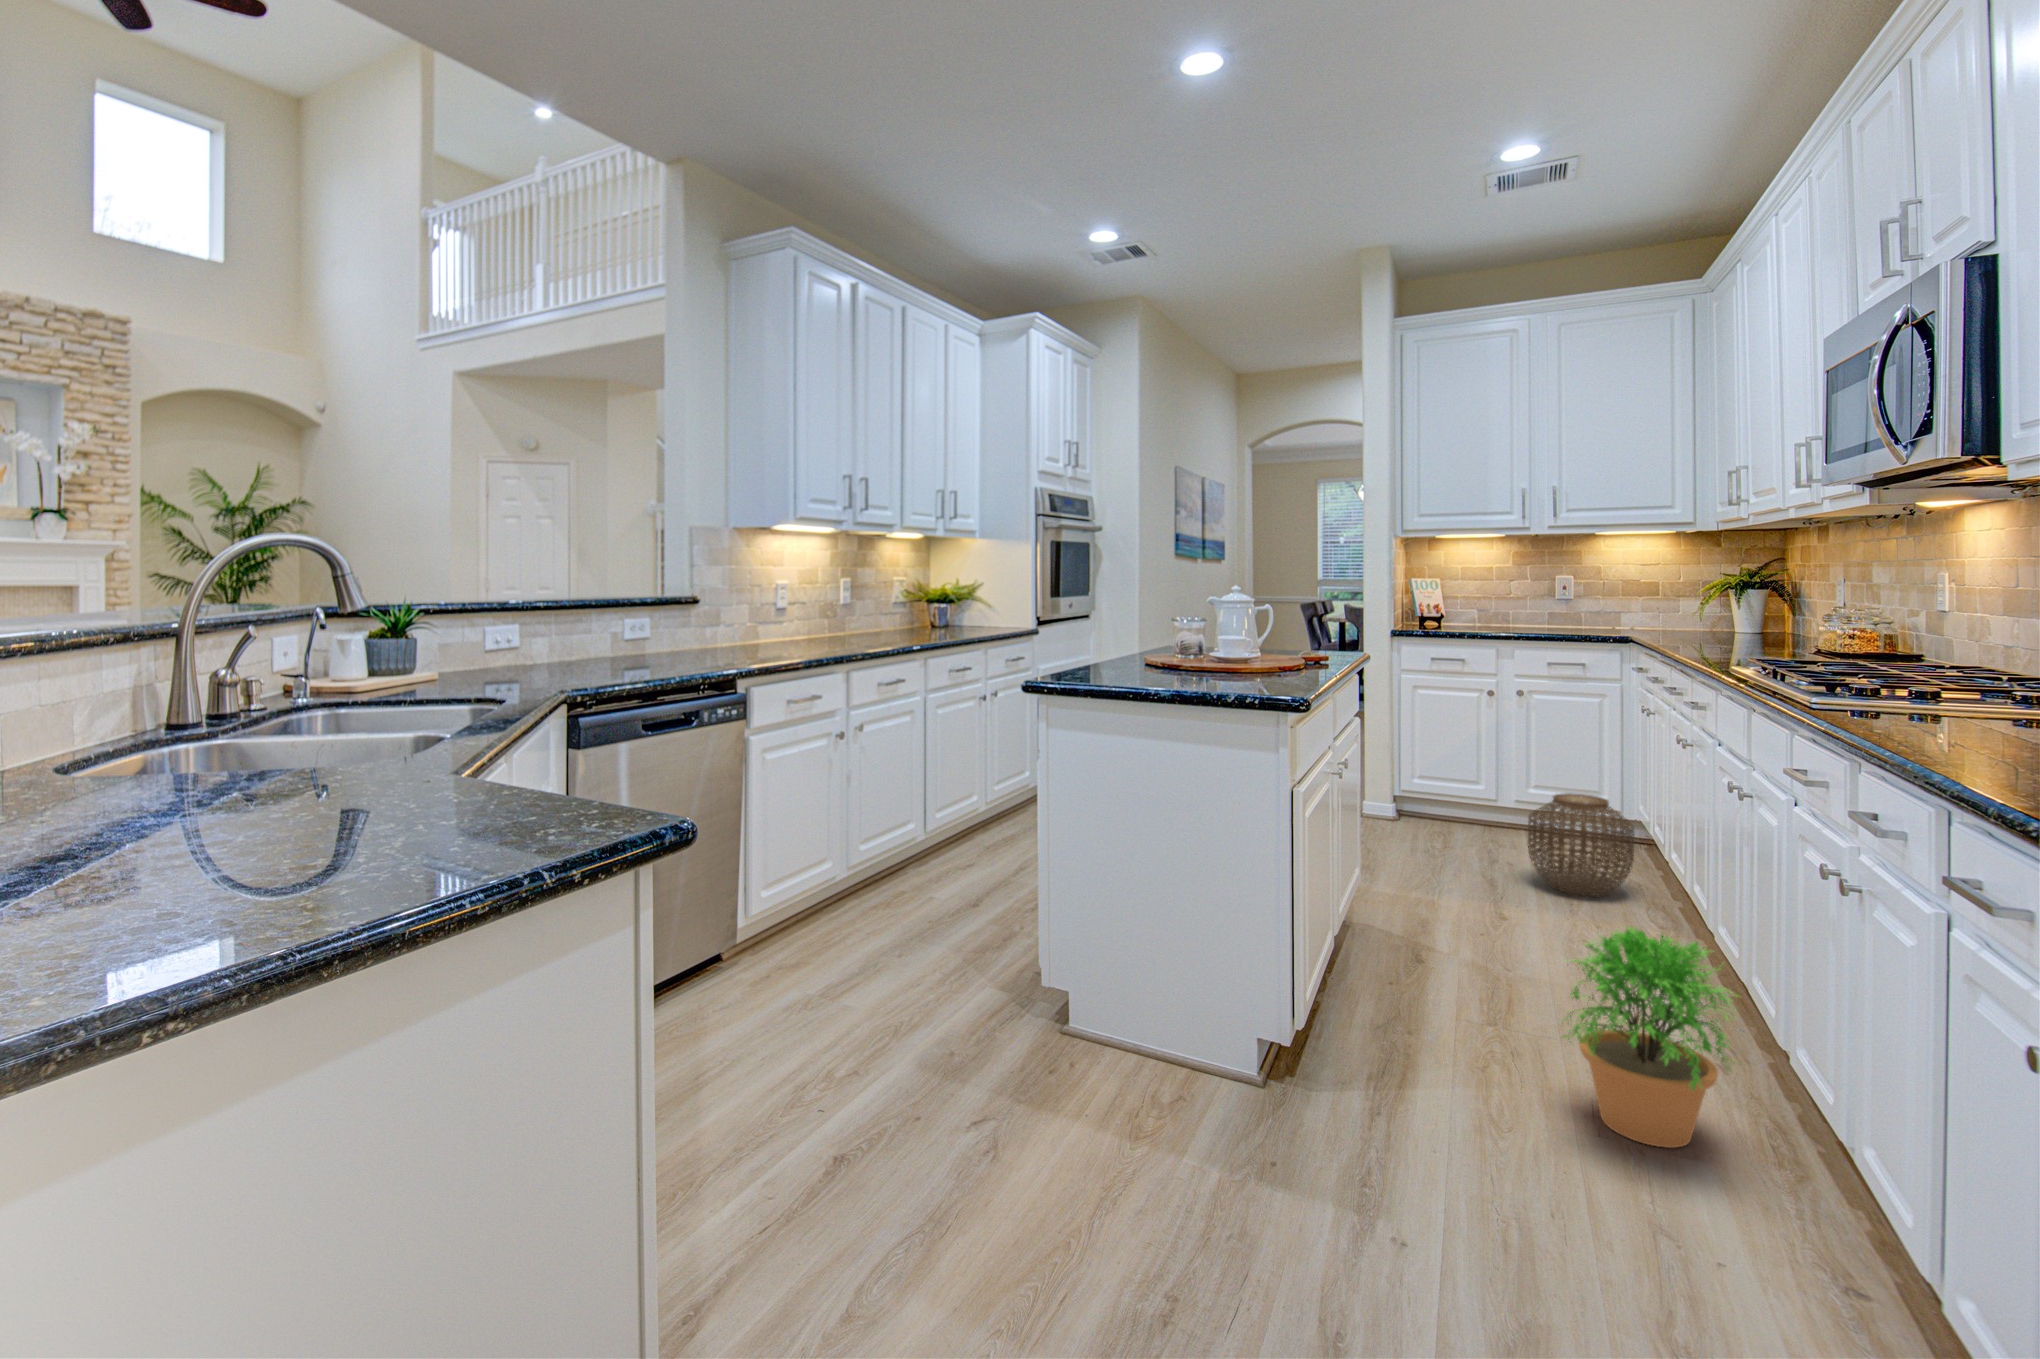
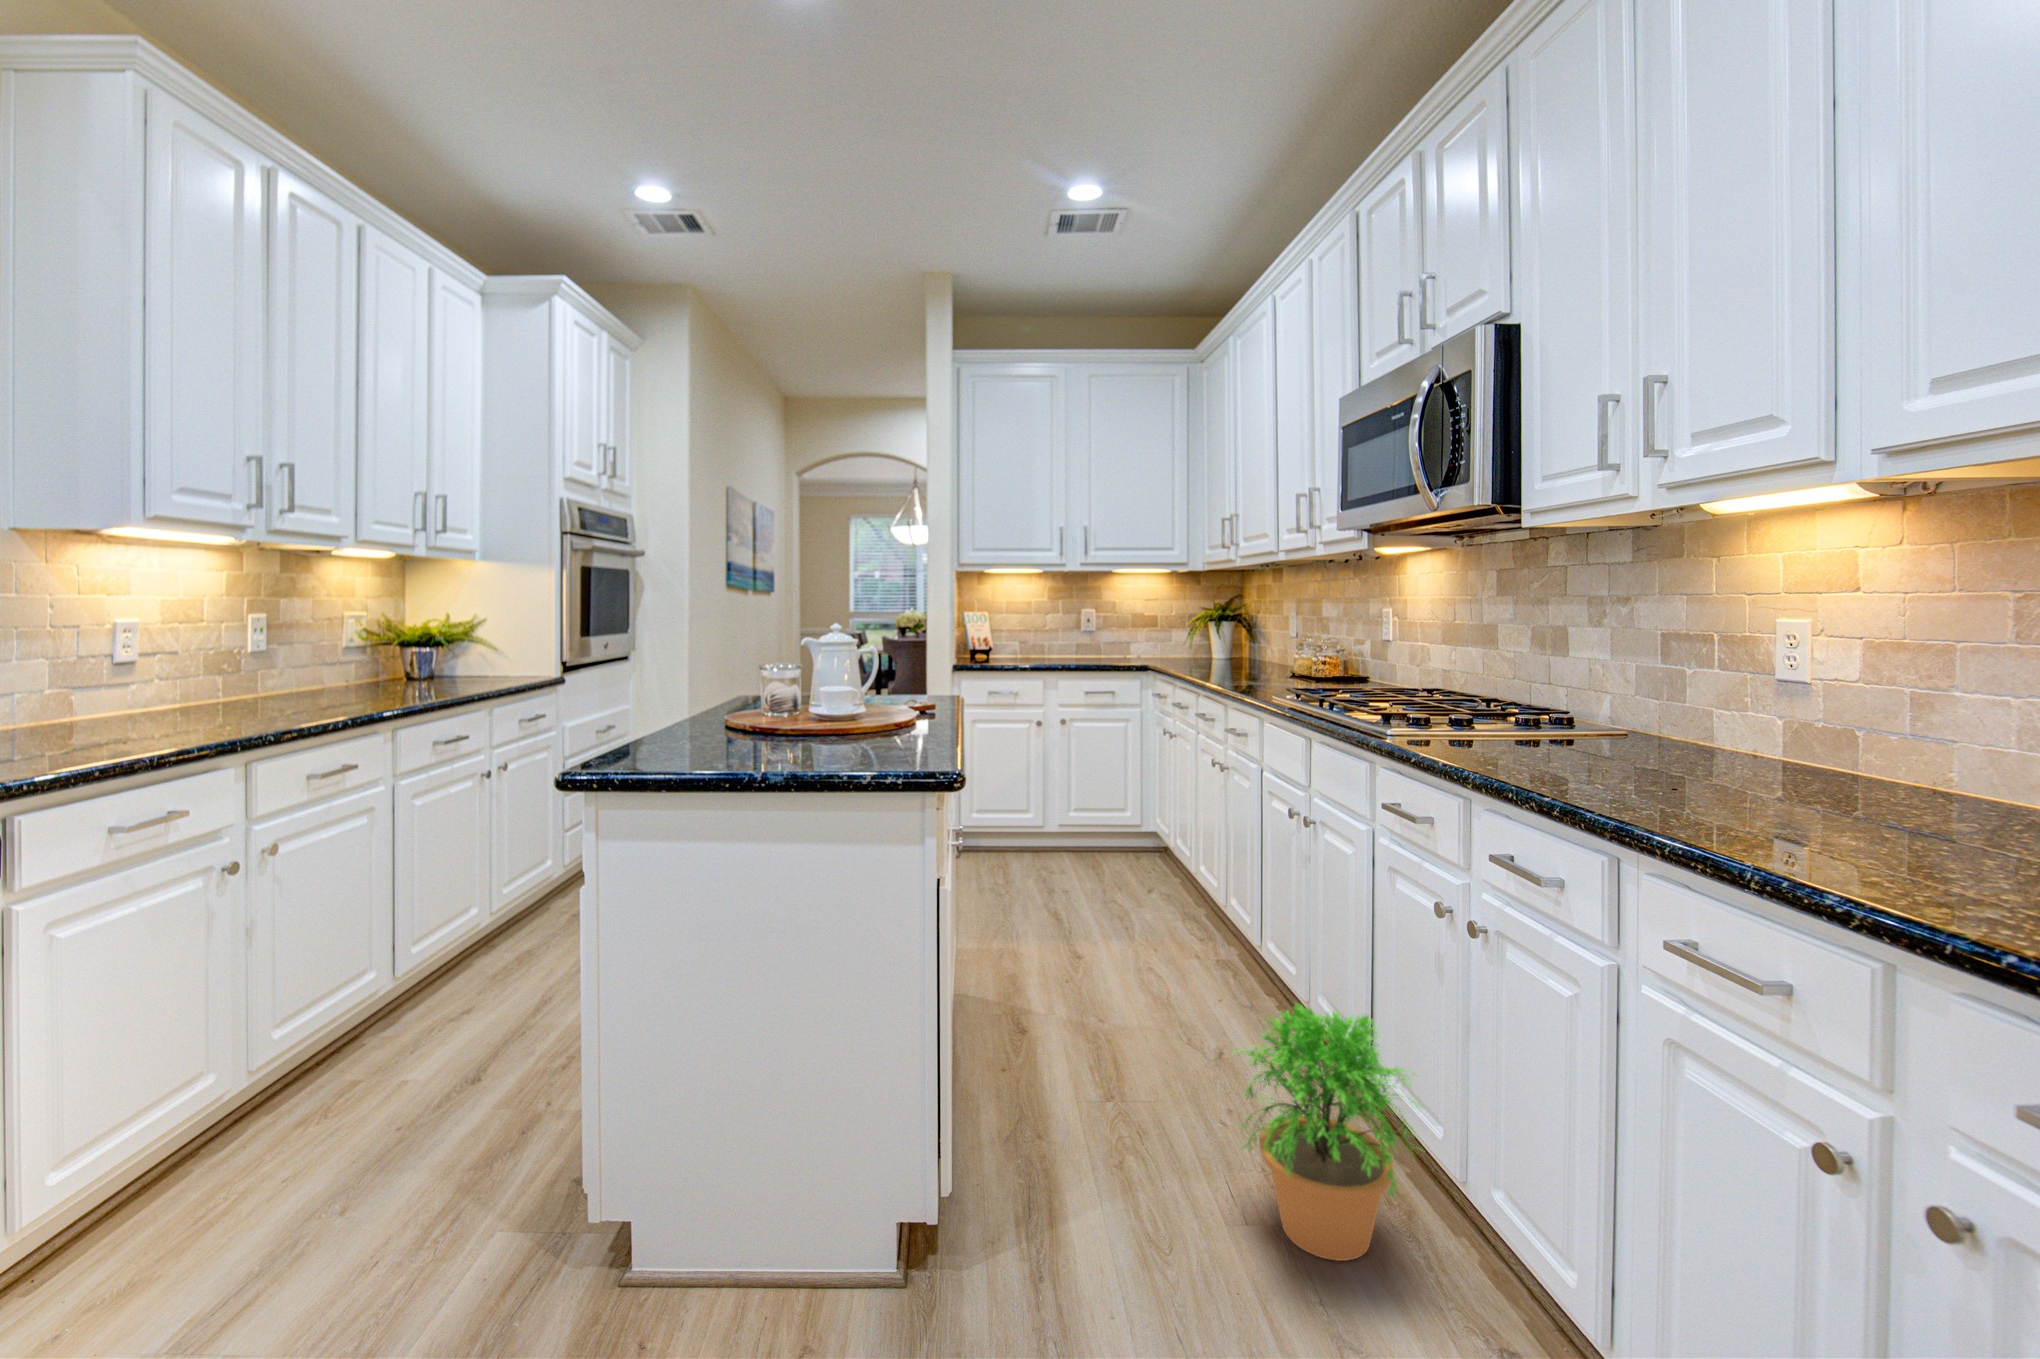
woven basket: present [1528,793,1634,897] -> none [1095,819,1182,920]

